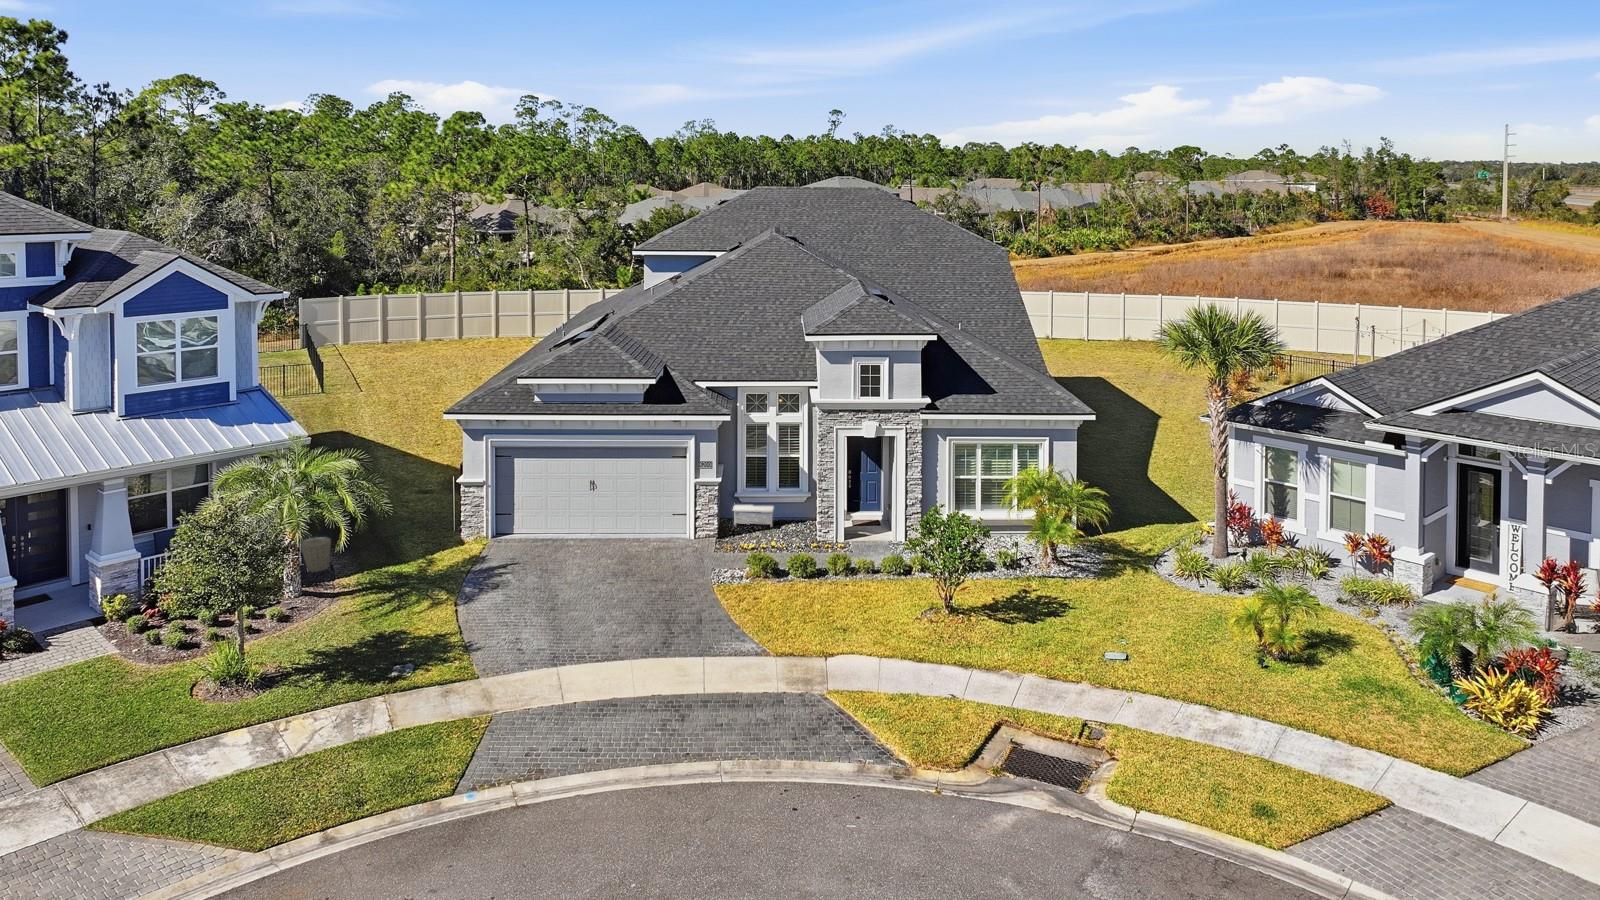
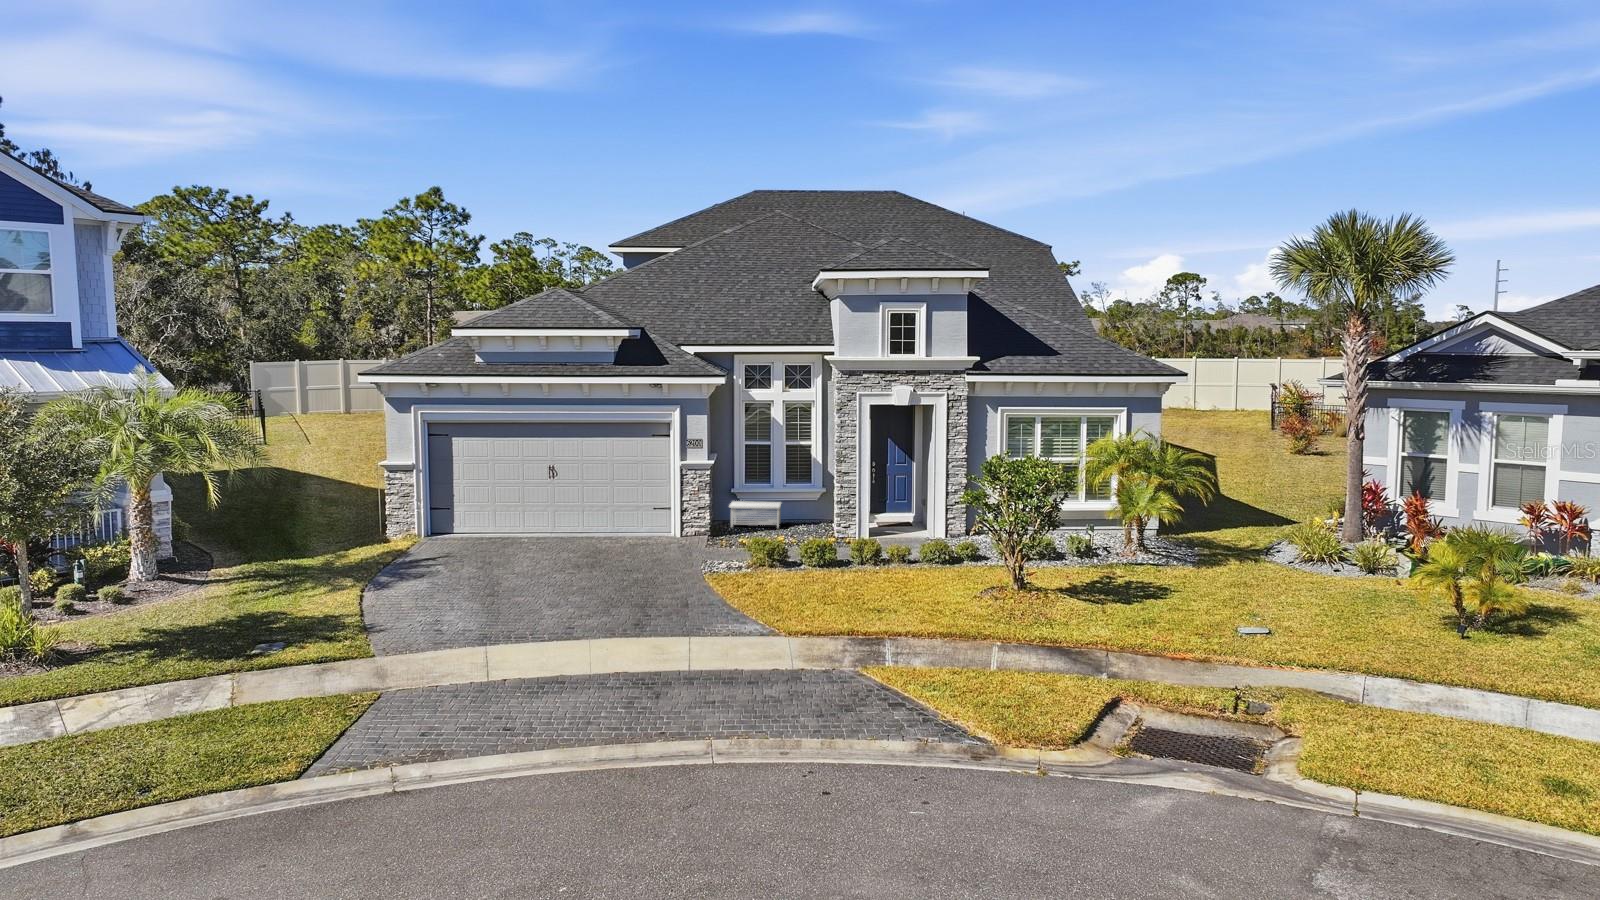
trash can: present [301,537,331,572] -> none [166,522,208,565]

